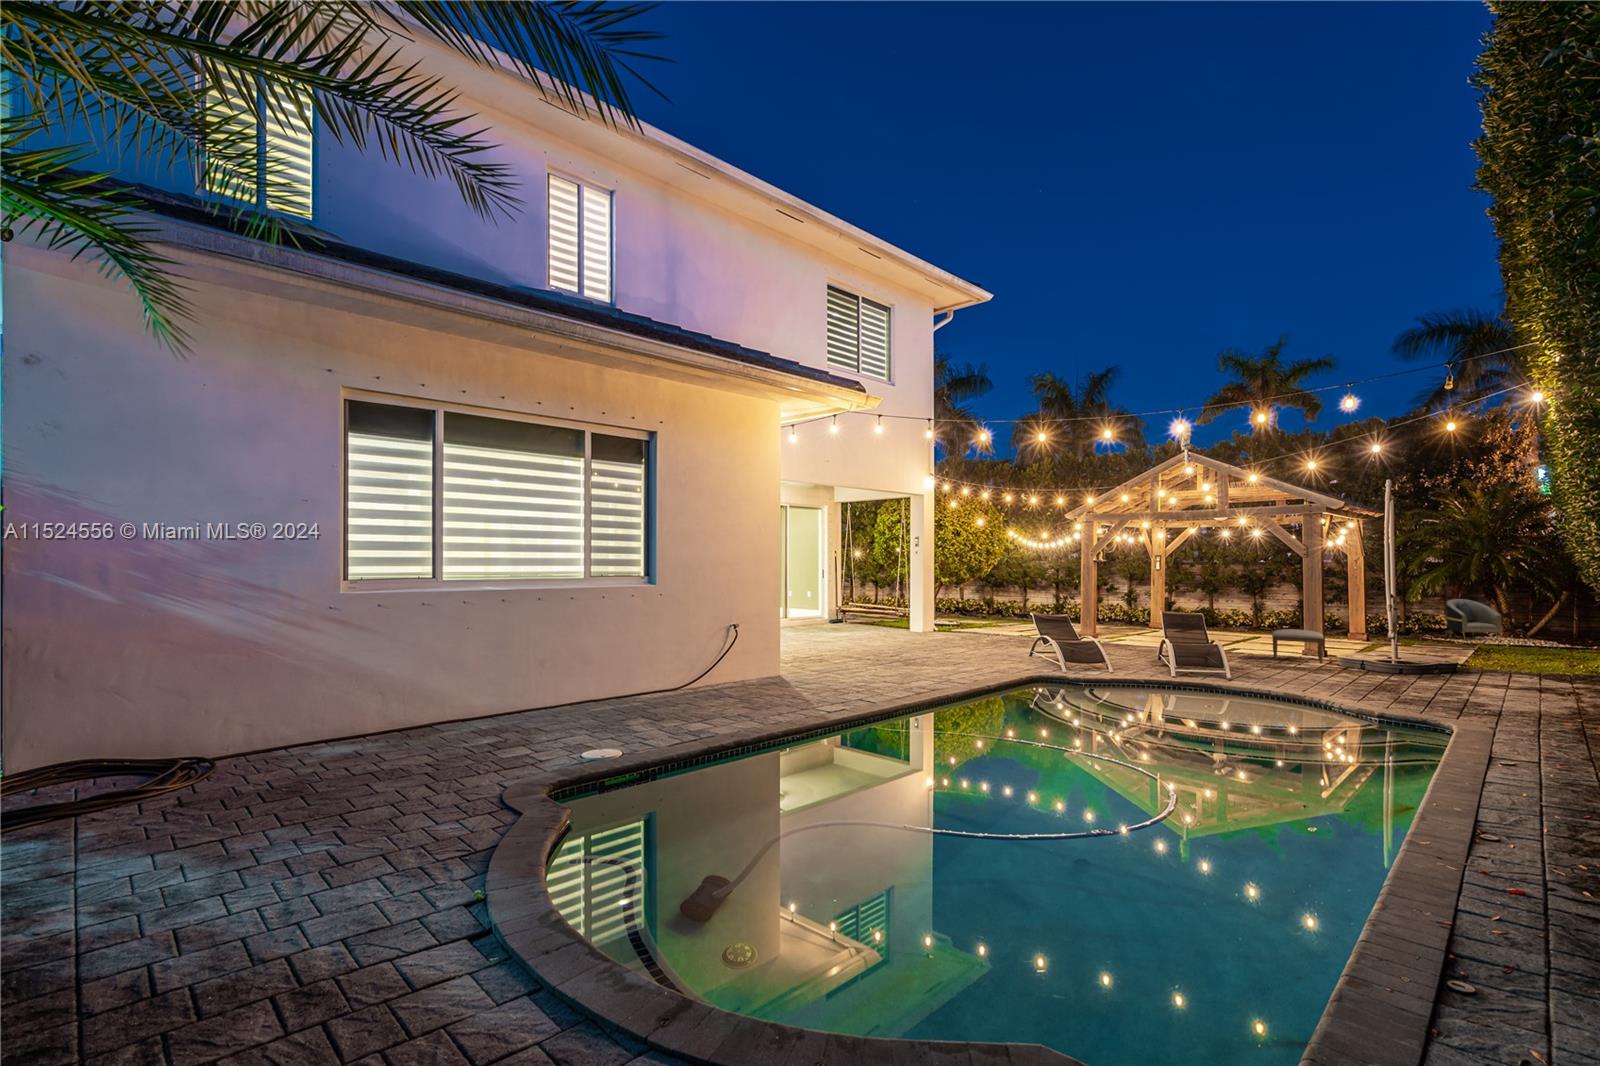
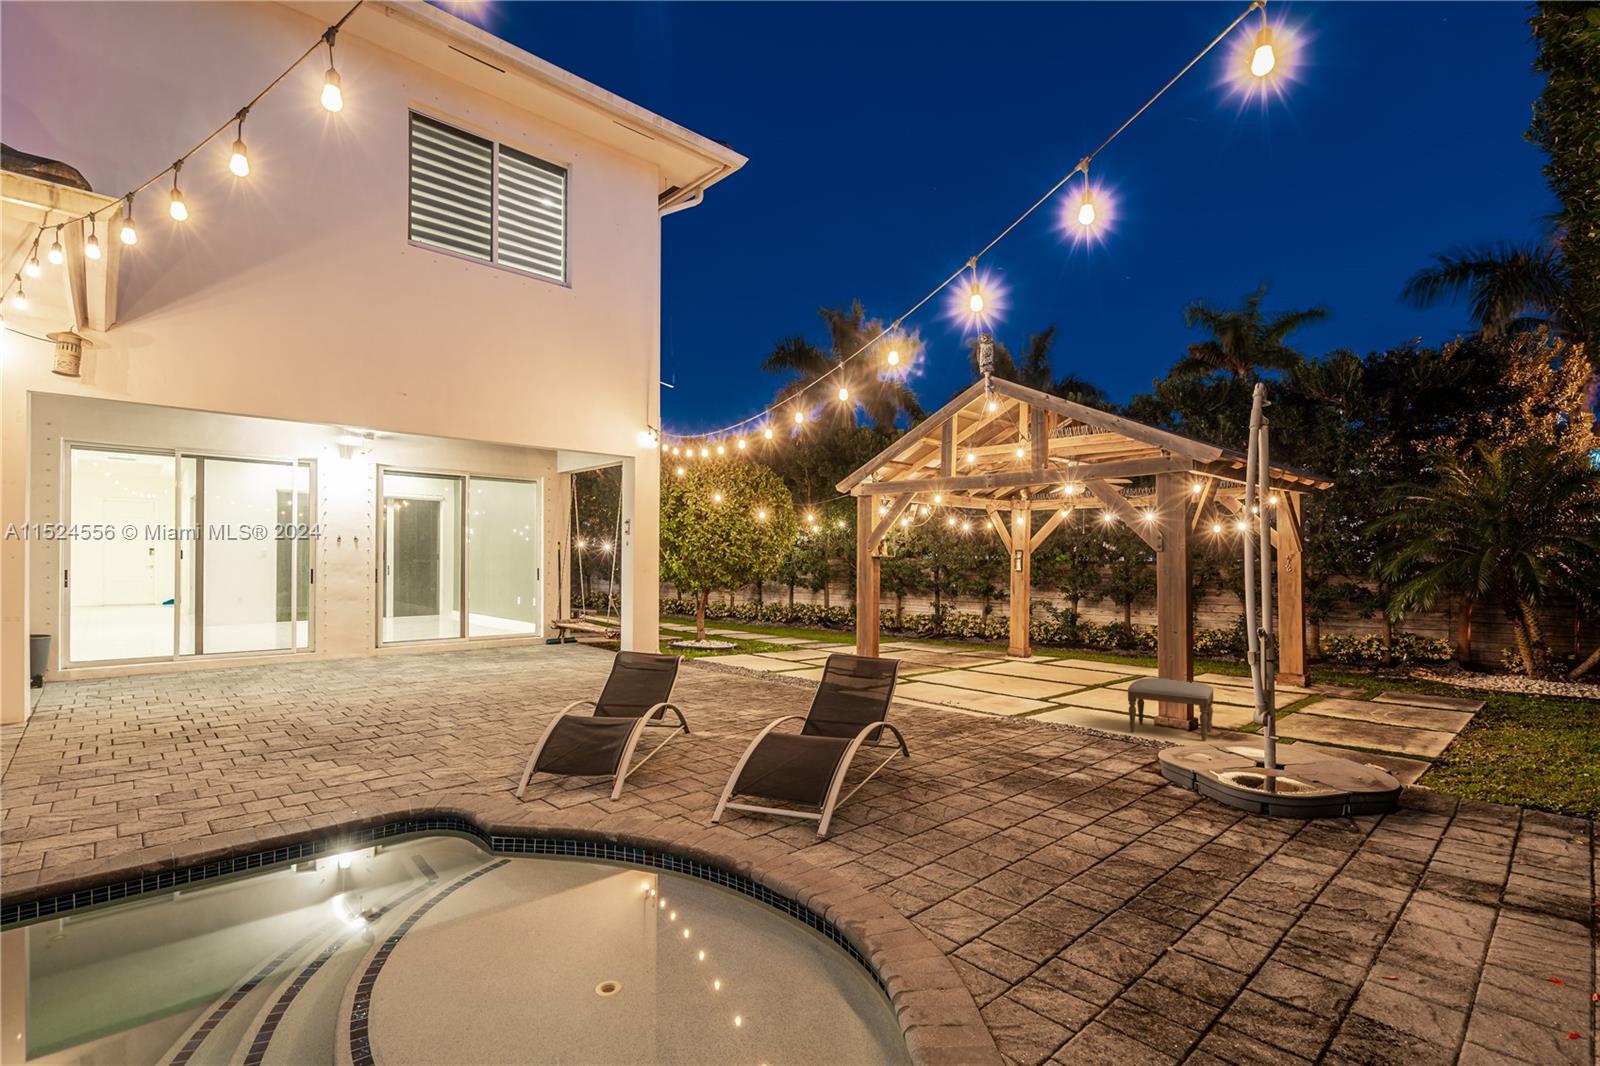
armchair: present [1446,599,1502,641] -> none [1448,617,1531,683]

